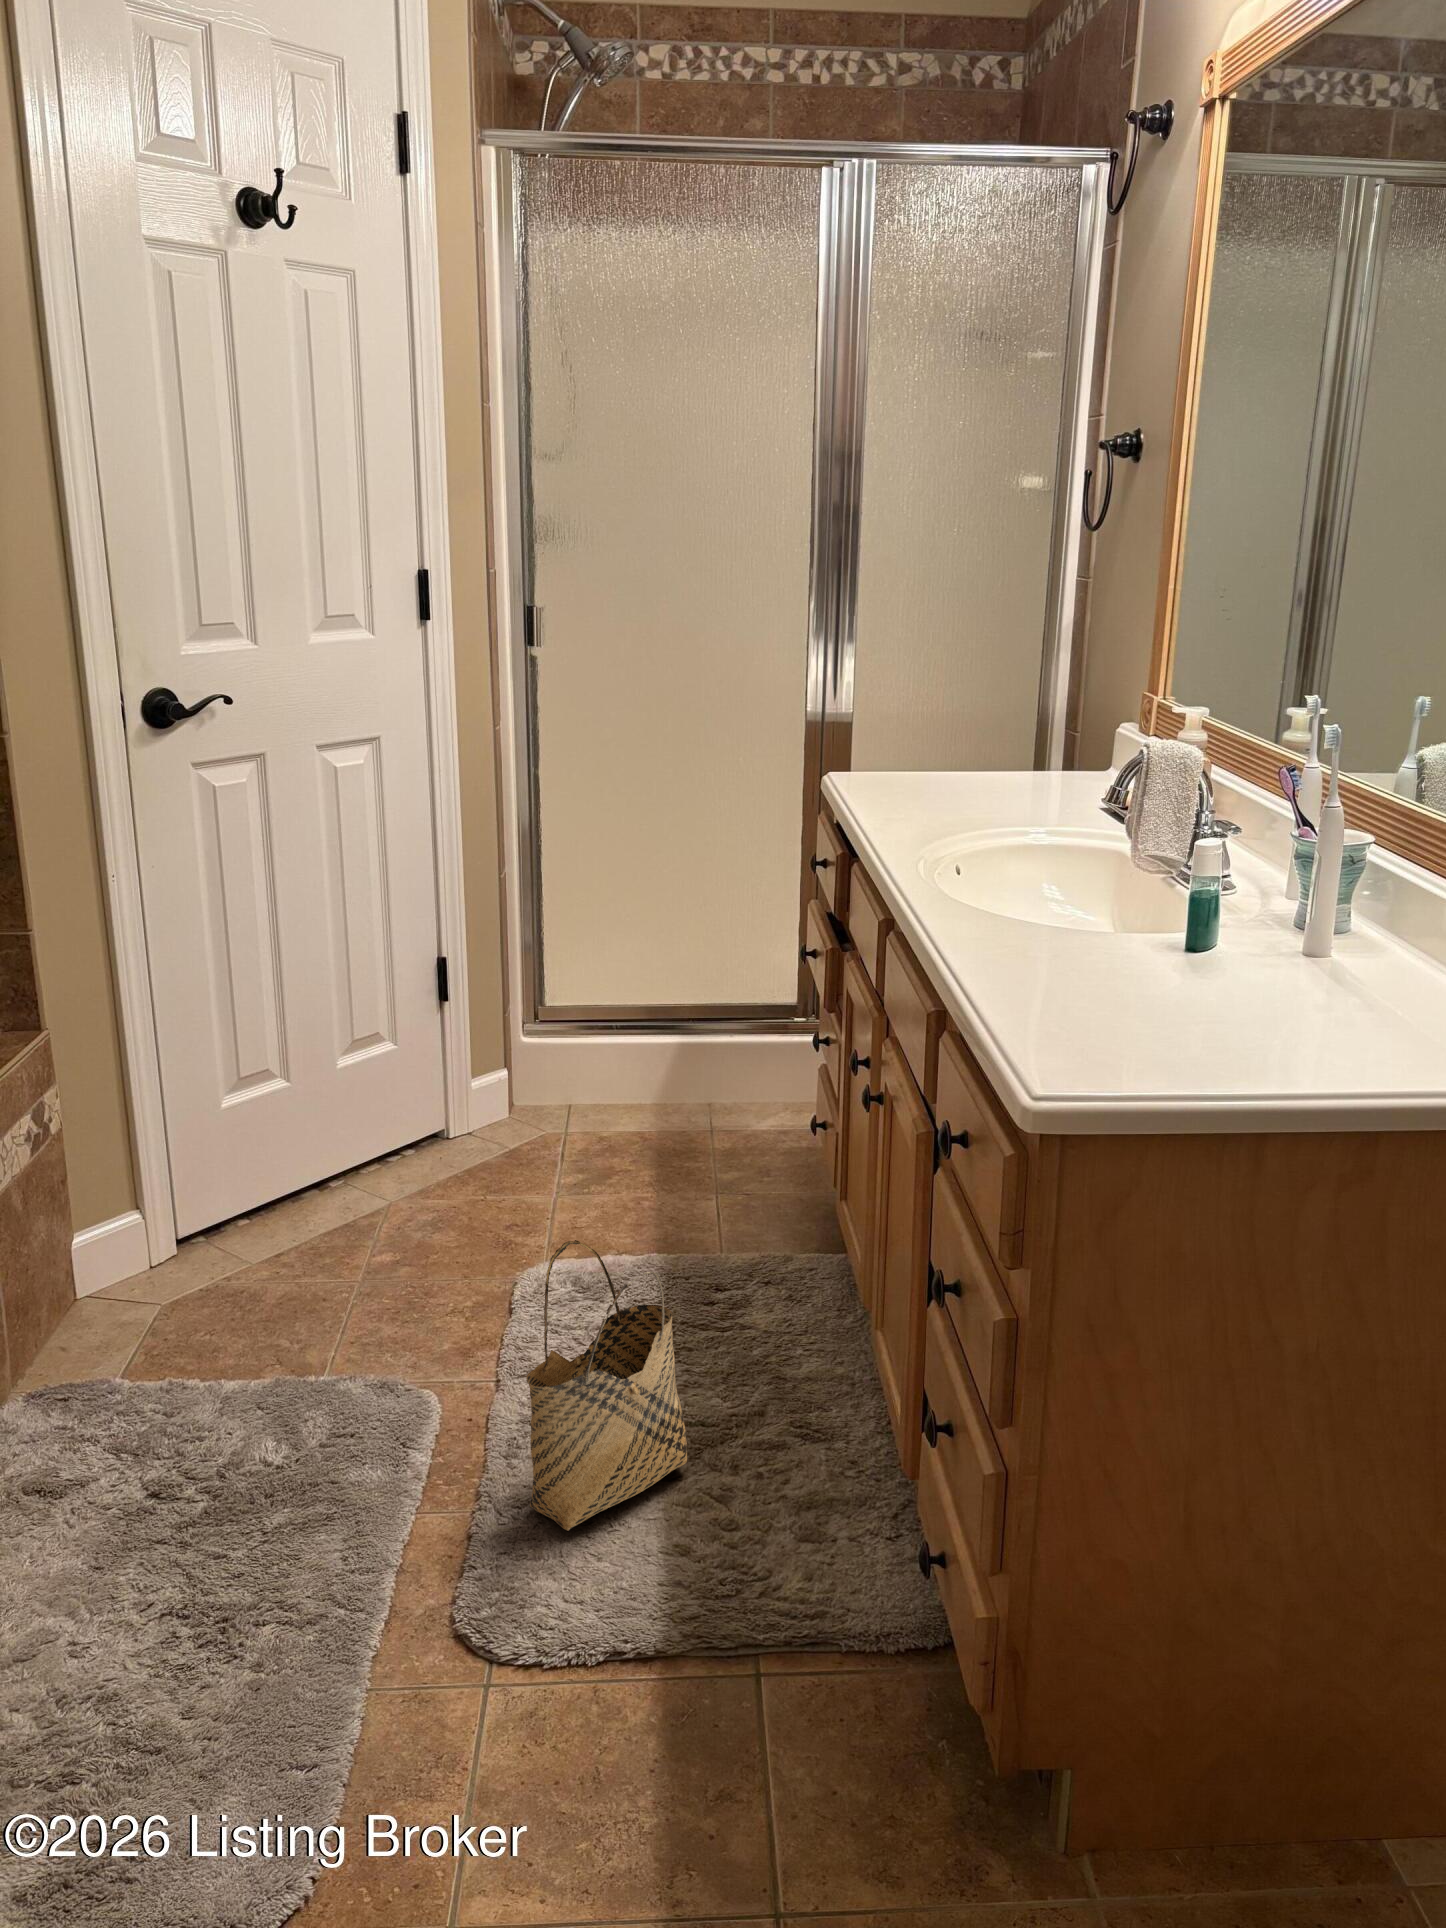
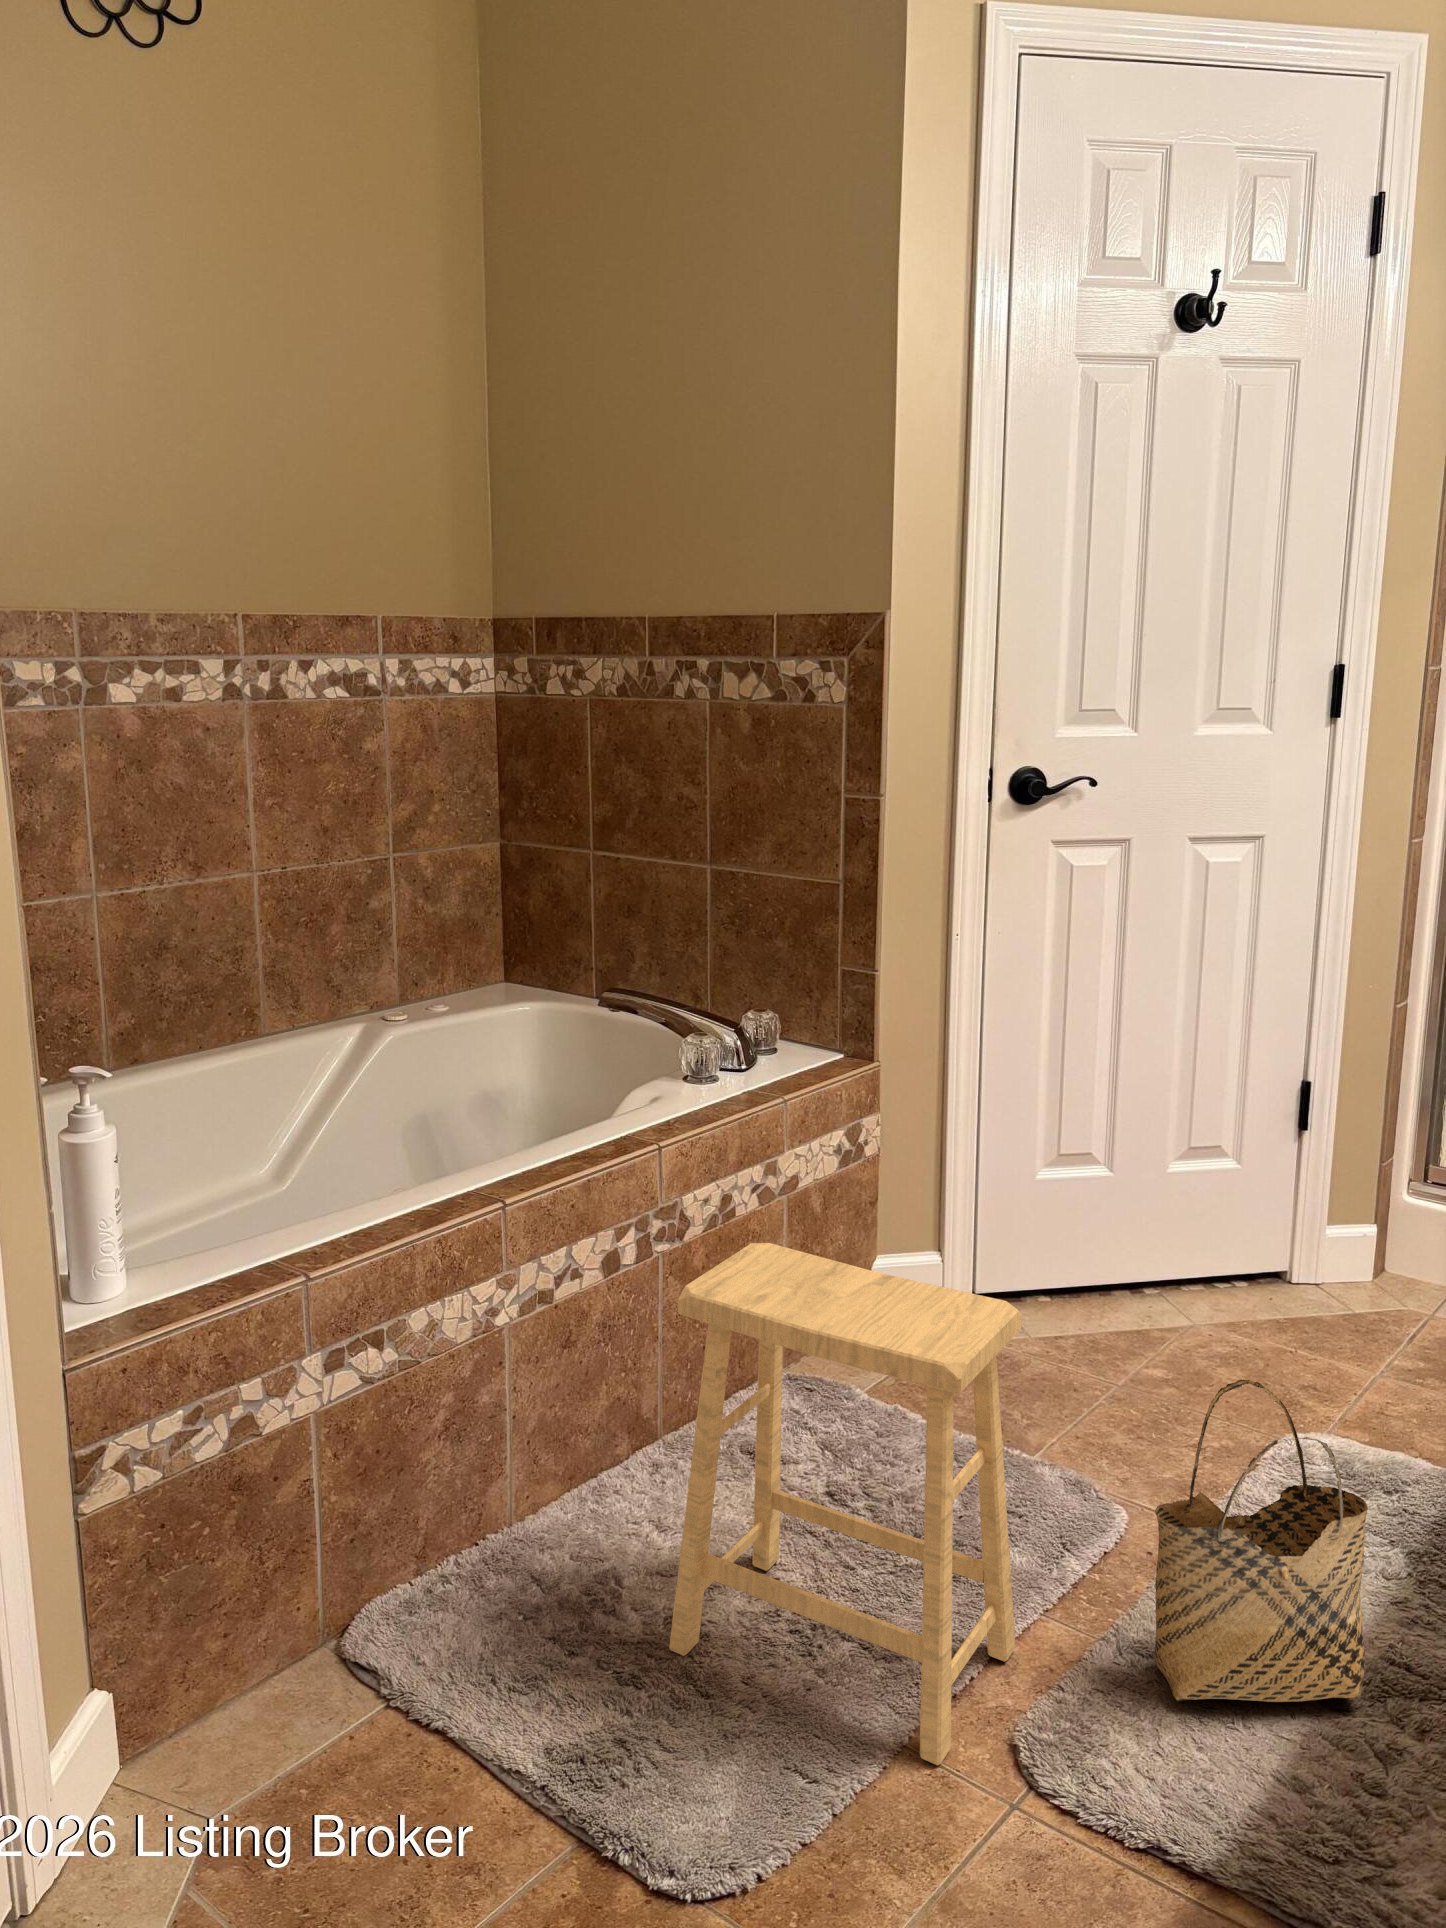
footstool: none [44,1242,417,1729] -> present [669,1243,1022,1765]

